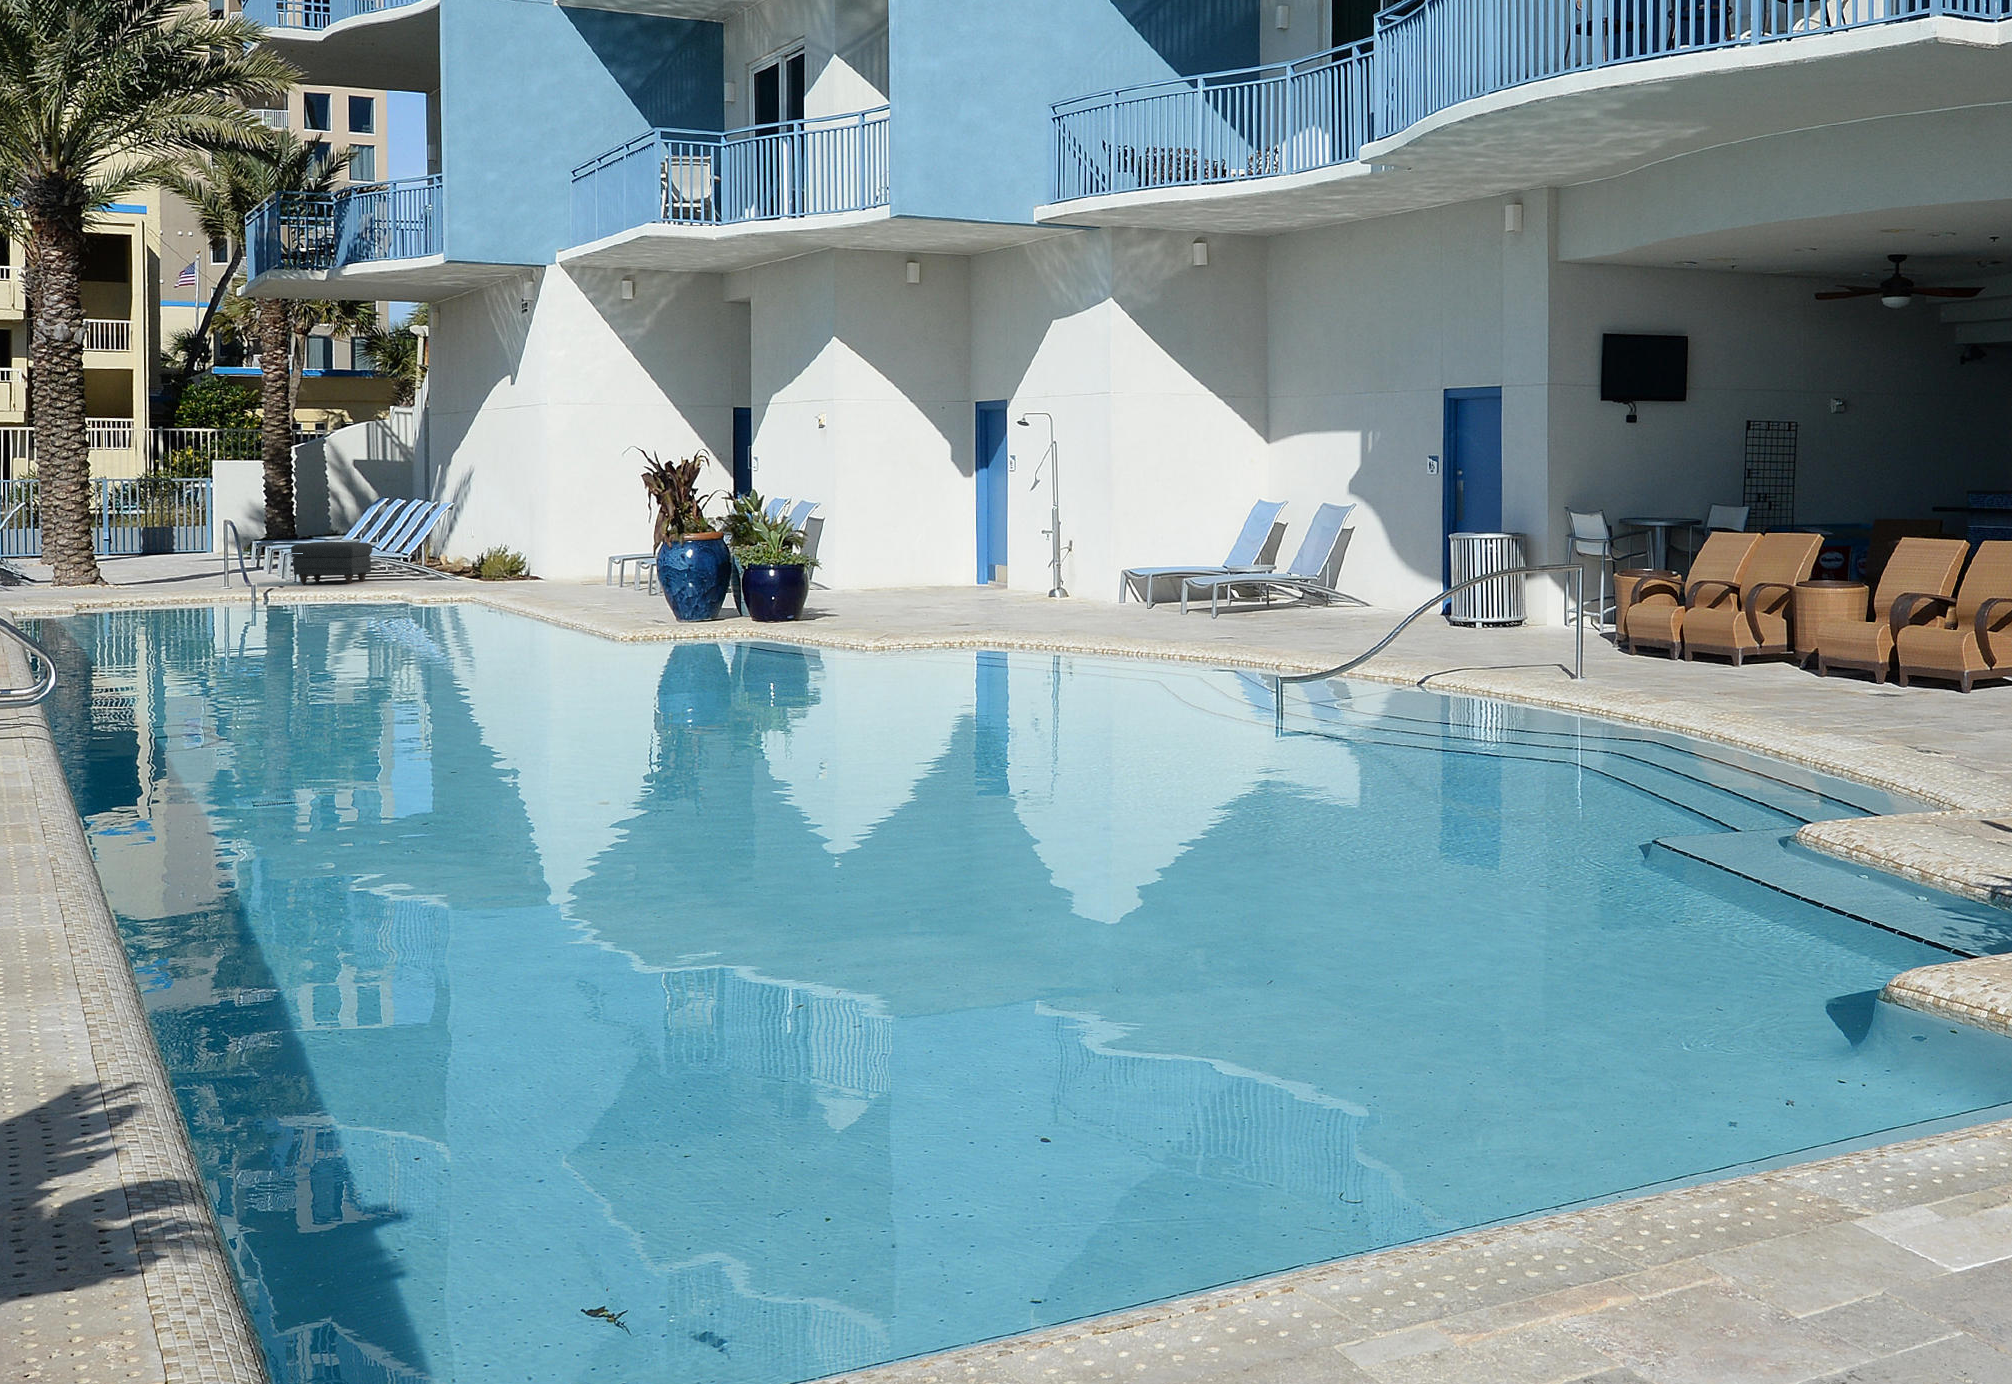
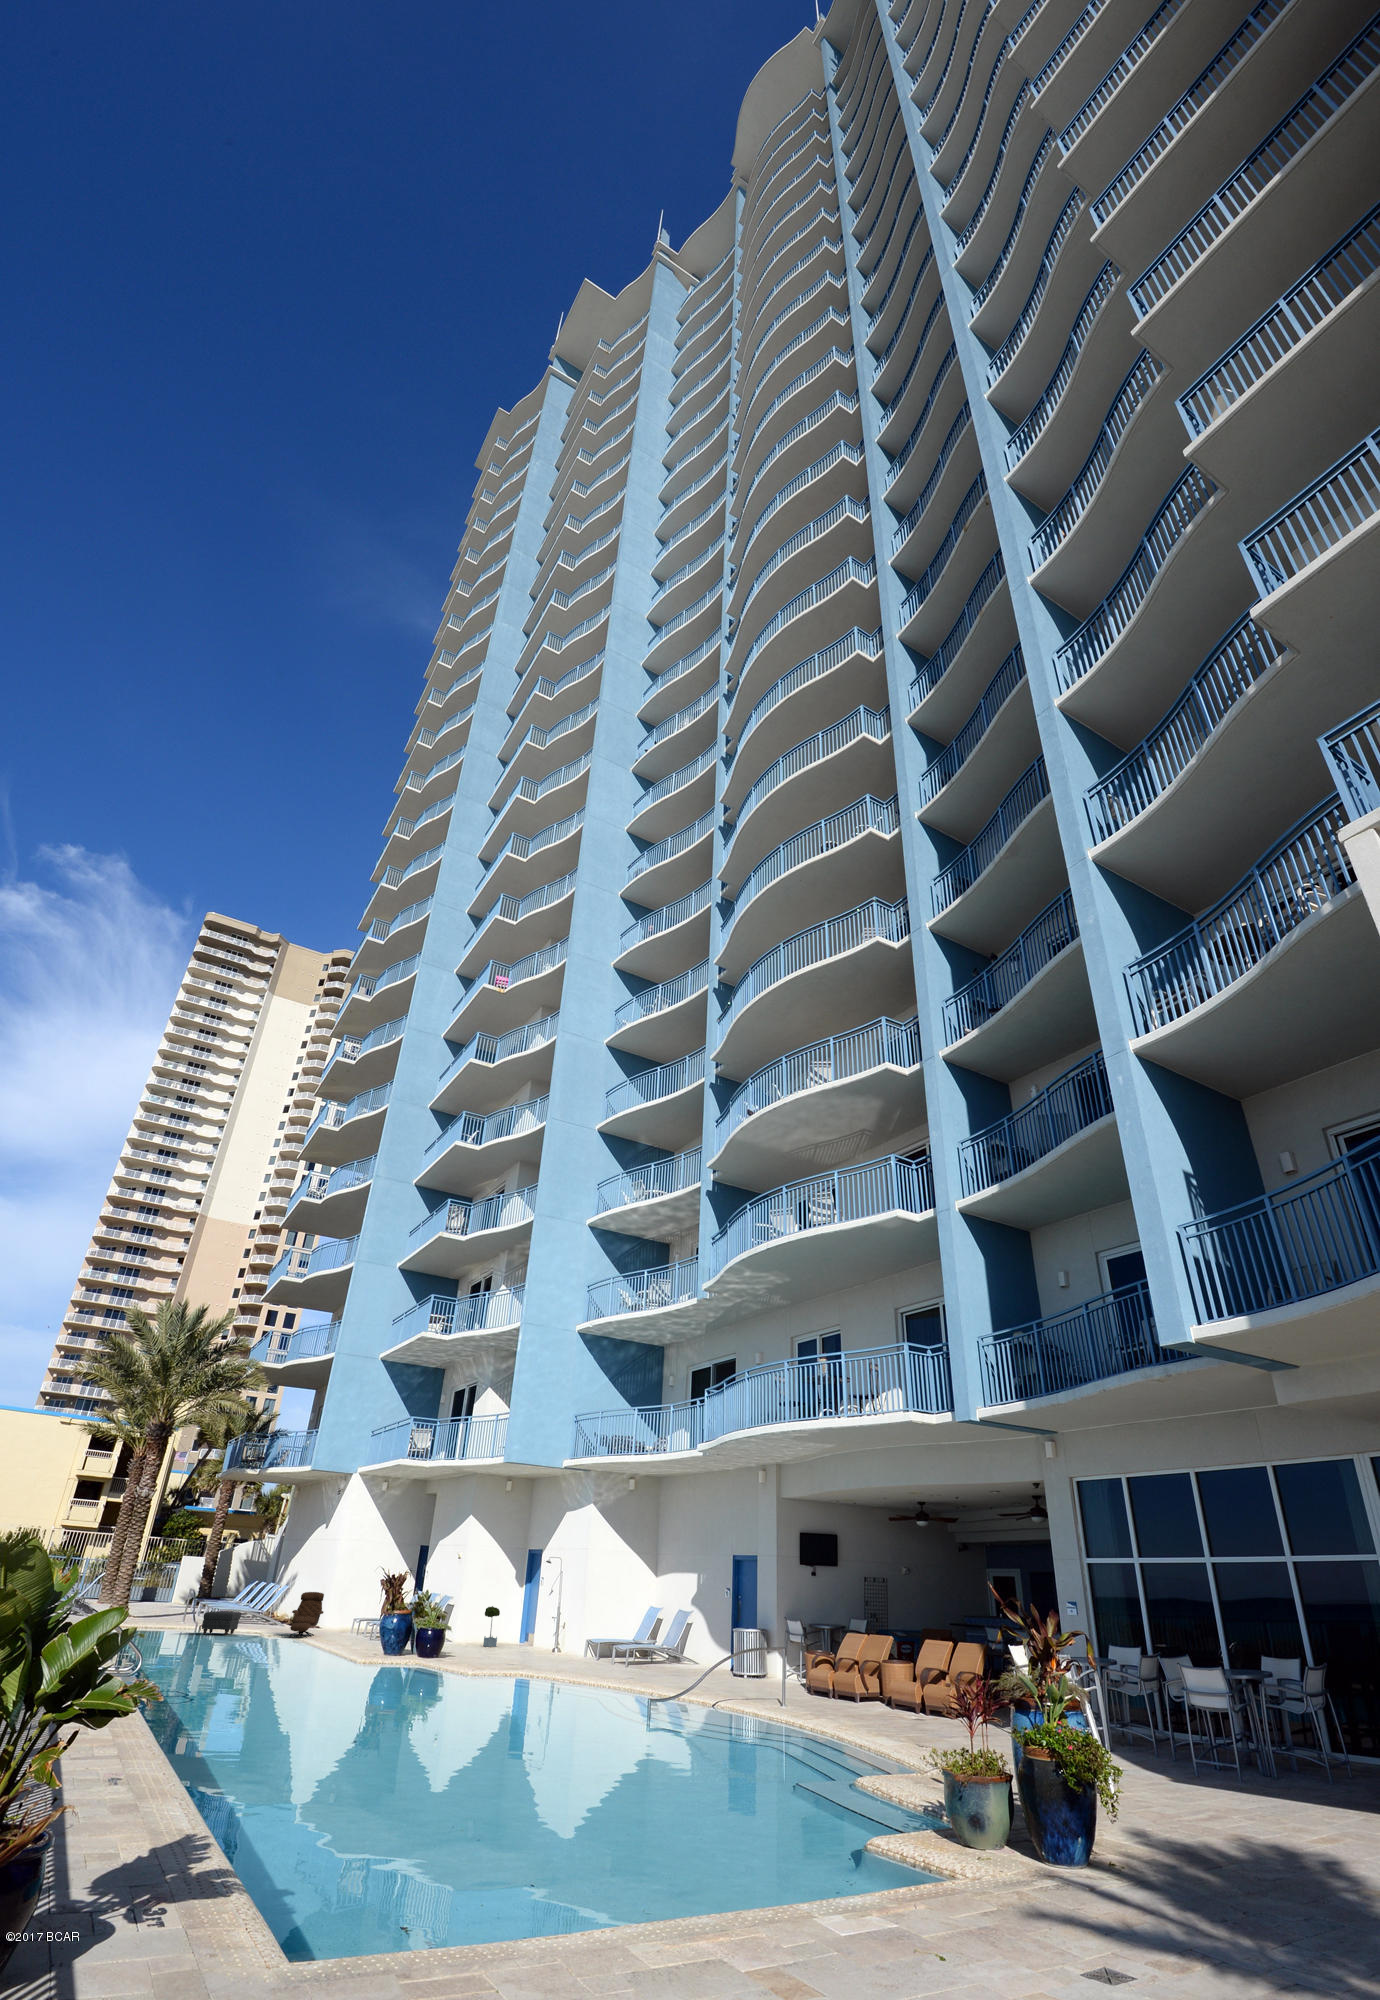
lounge chair: none [478,500,546,583] -> present [290,1592,324,1638]
potted tree: none [887,510,921,585] -> present [483,1606,500,1647]

